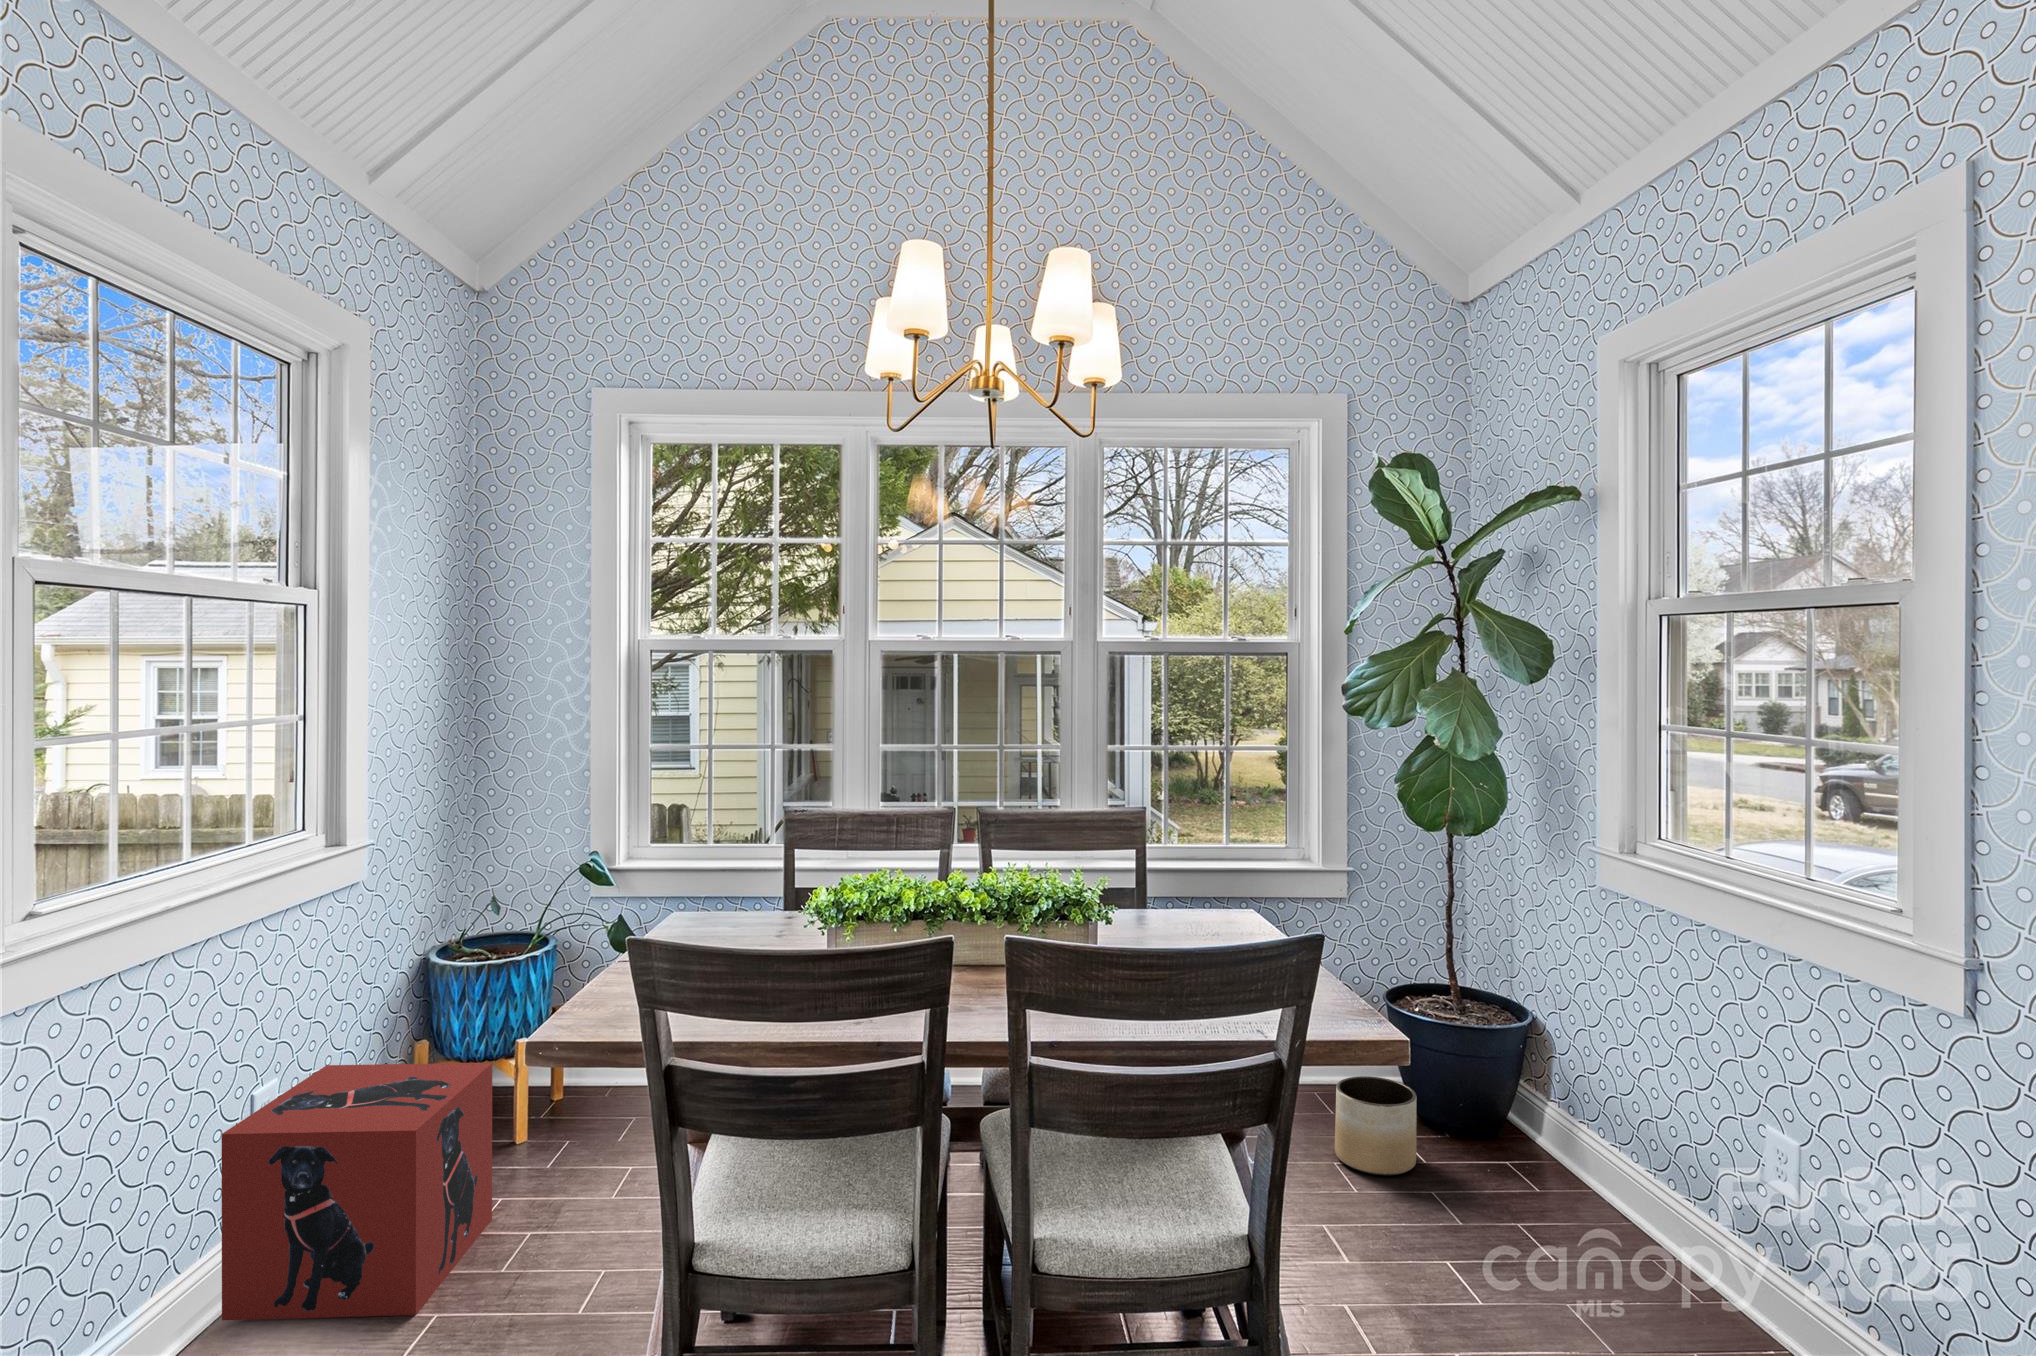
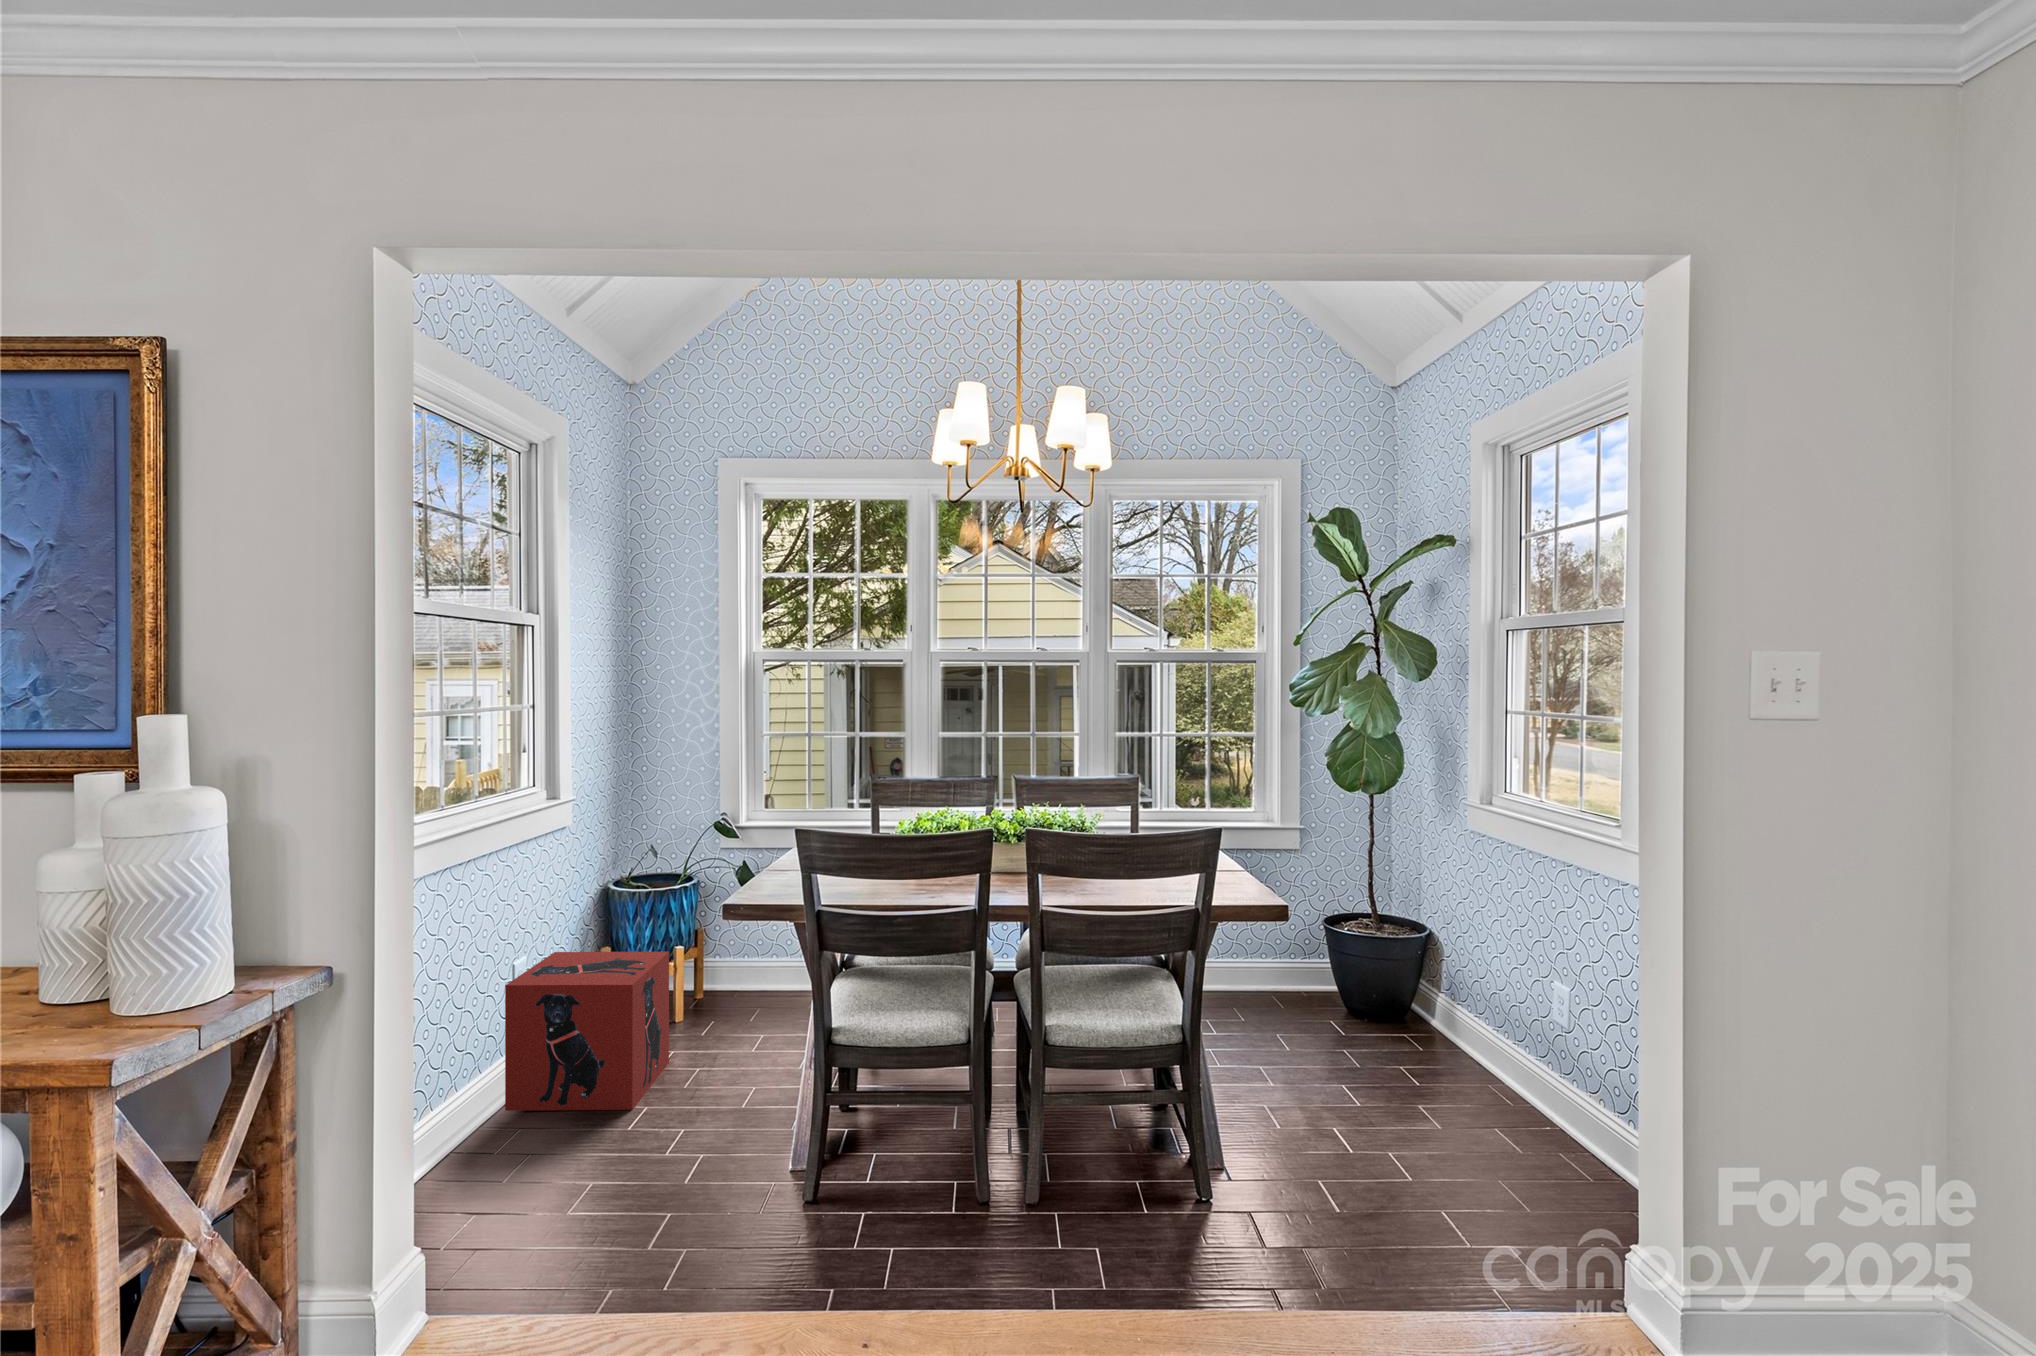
planter: present [1335,1076,1417,1176] -> none [1279,977,1339,1046]

